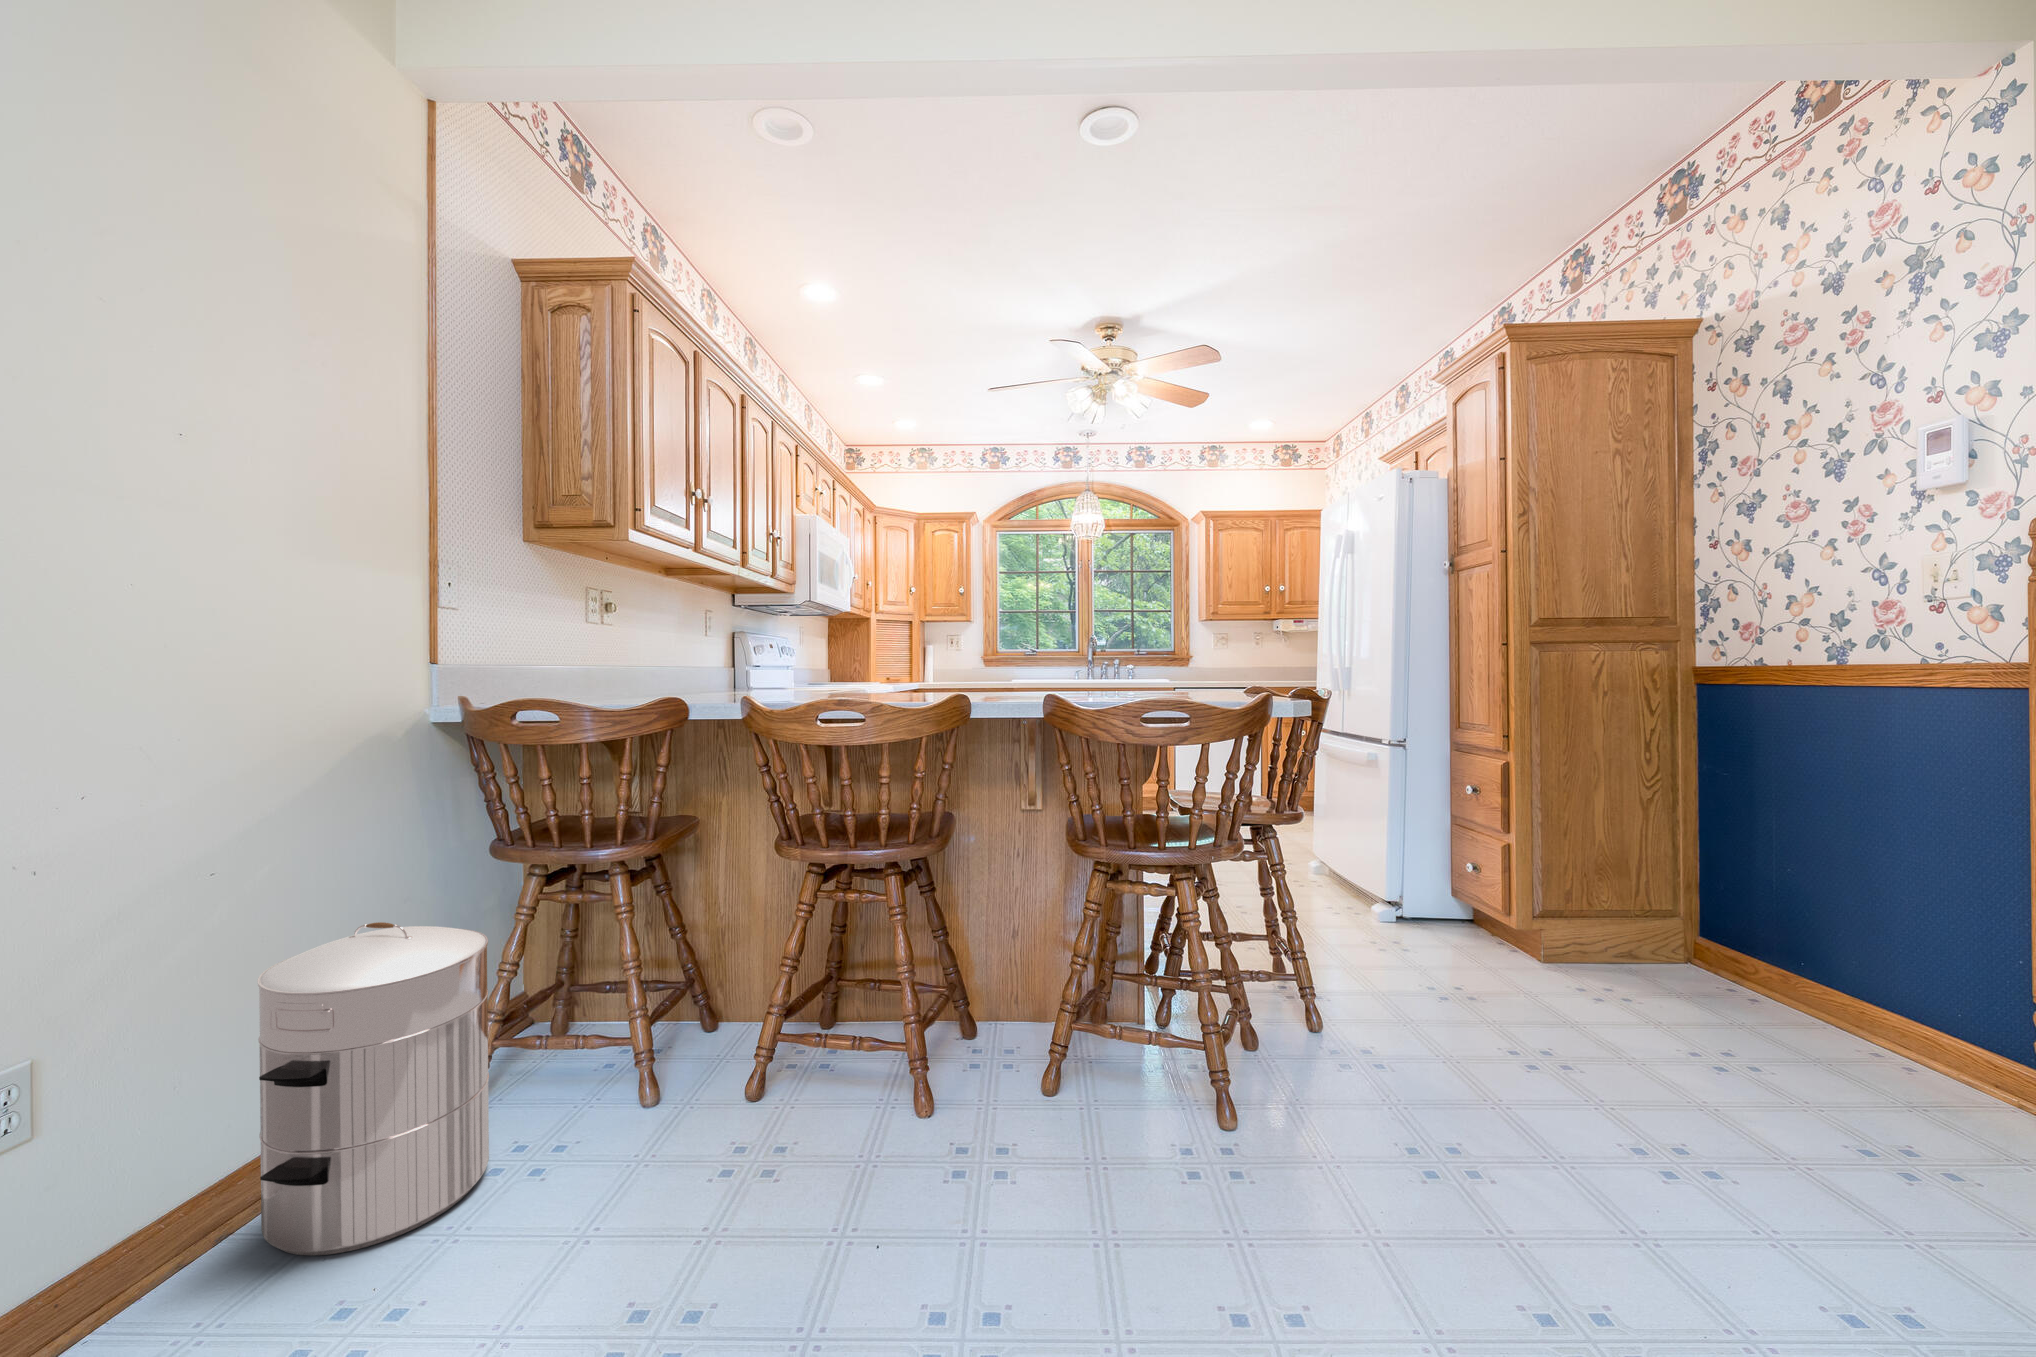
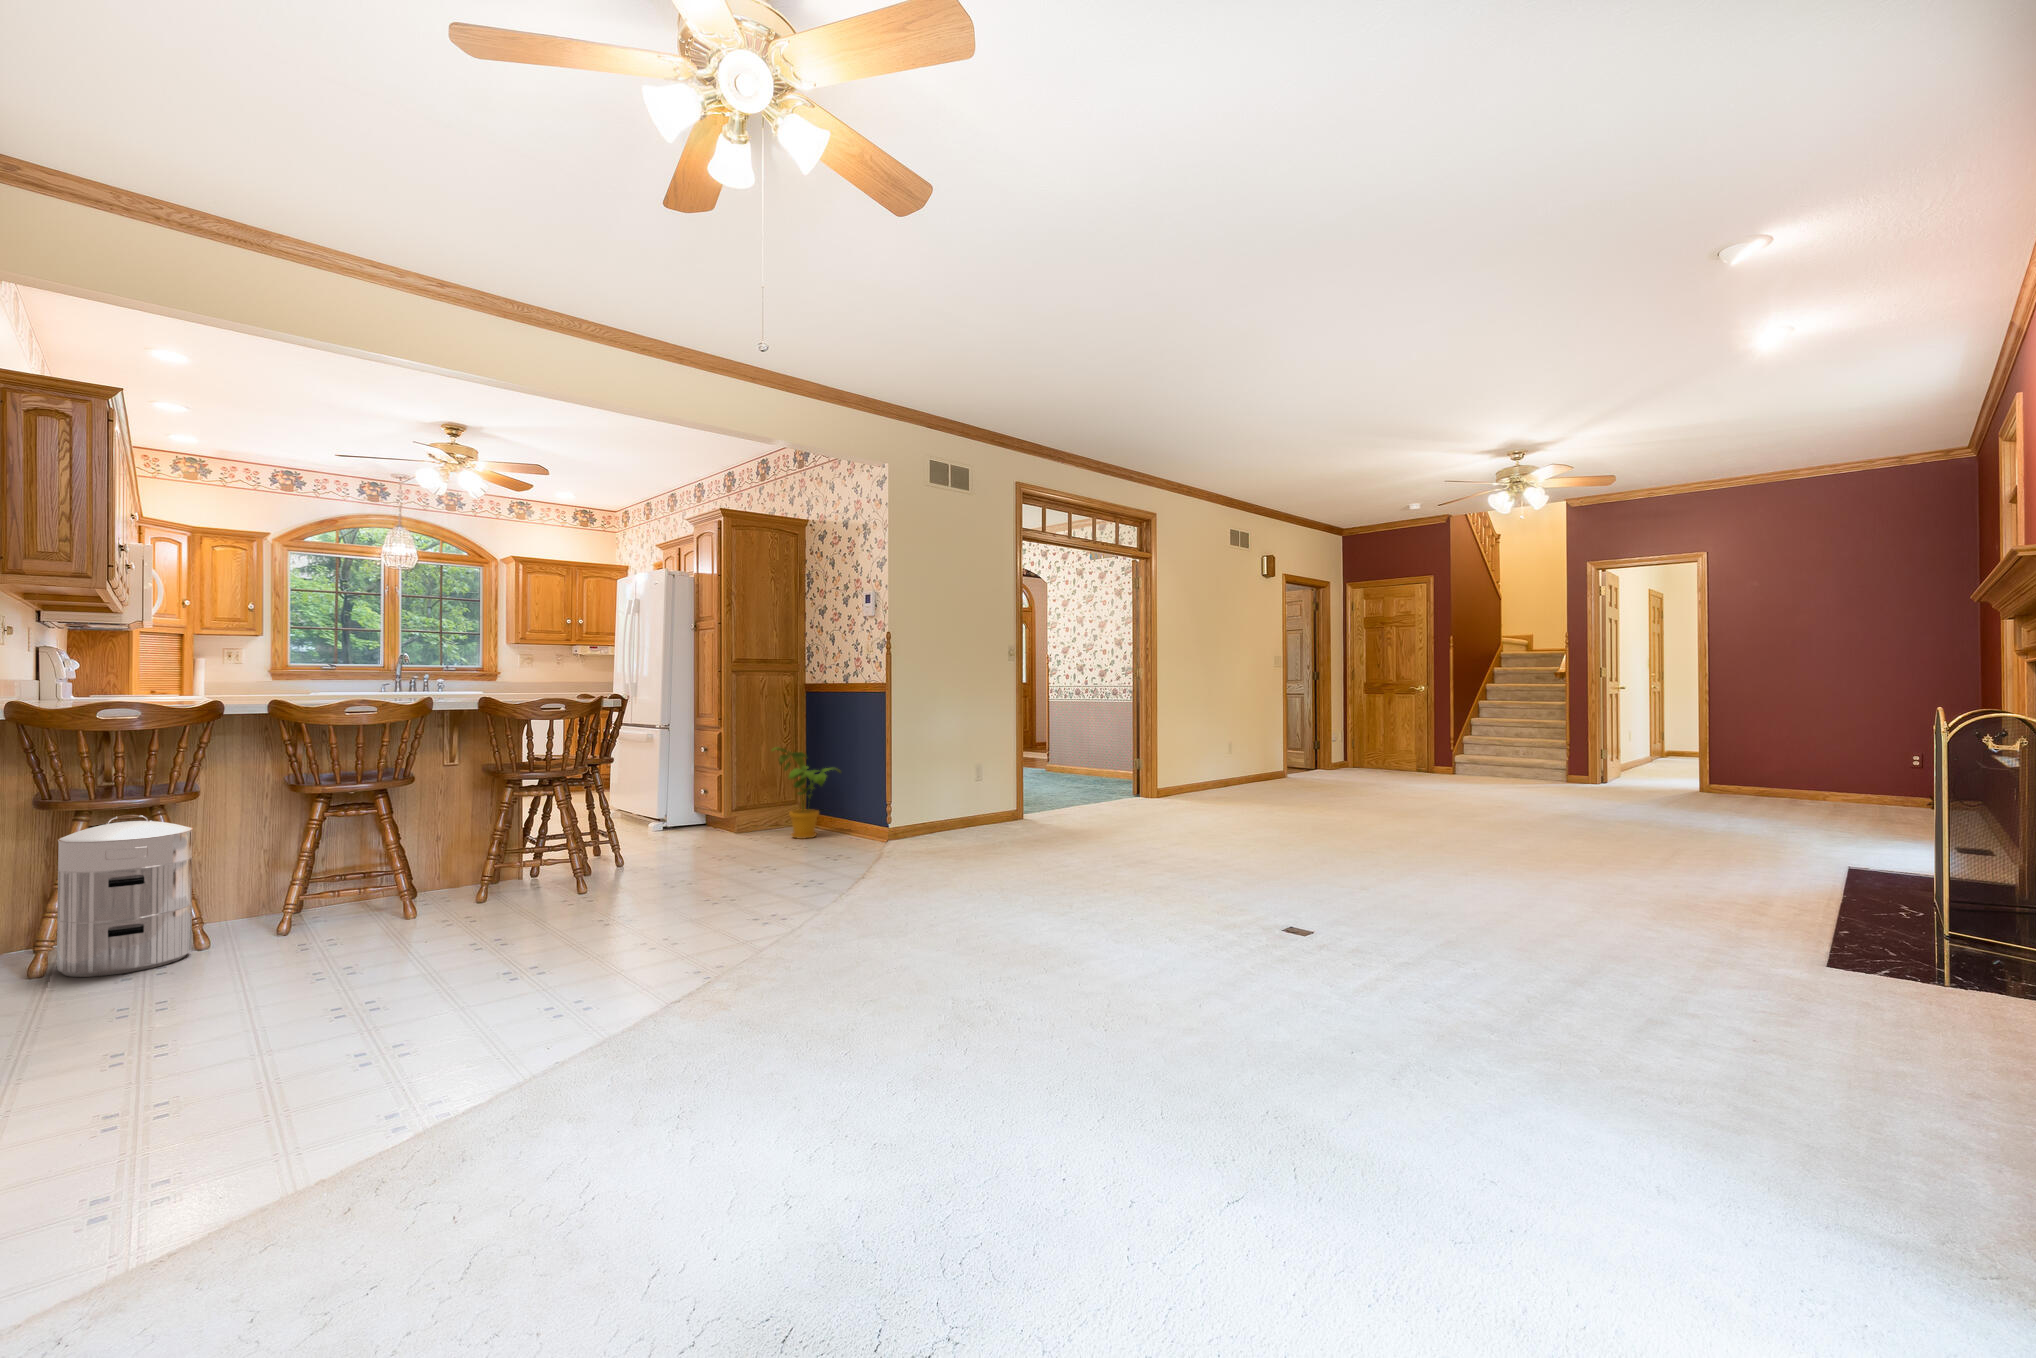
house plant: none [1643,810,1849,1043] -> present [772,747,841,839]

